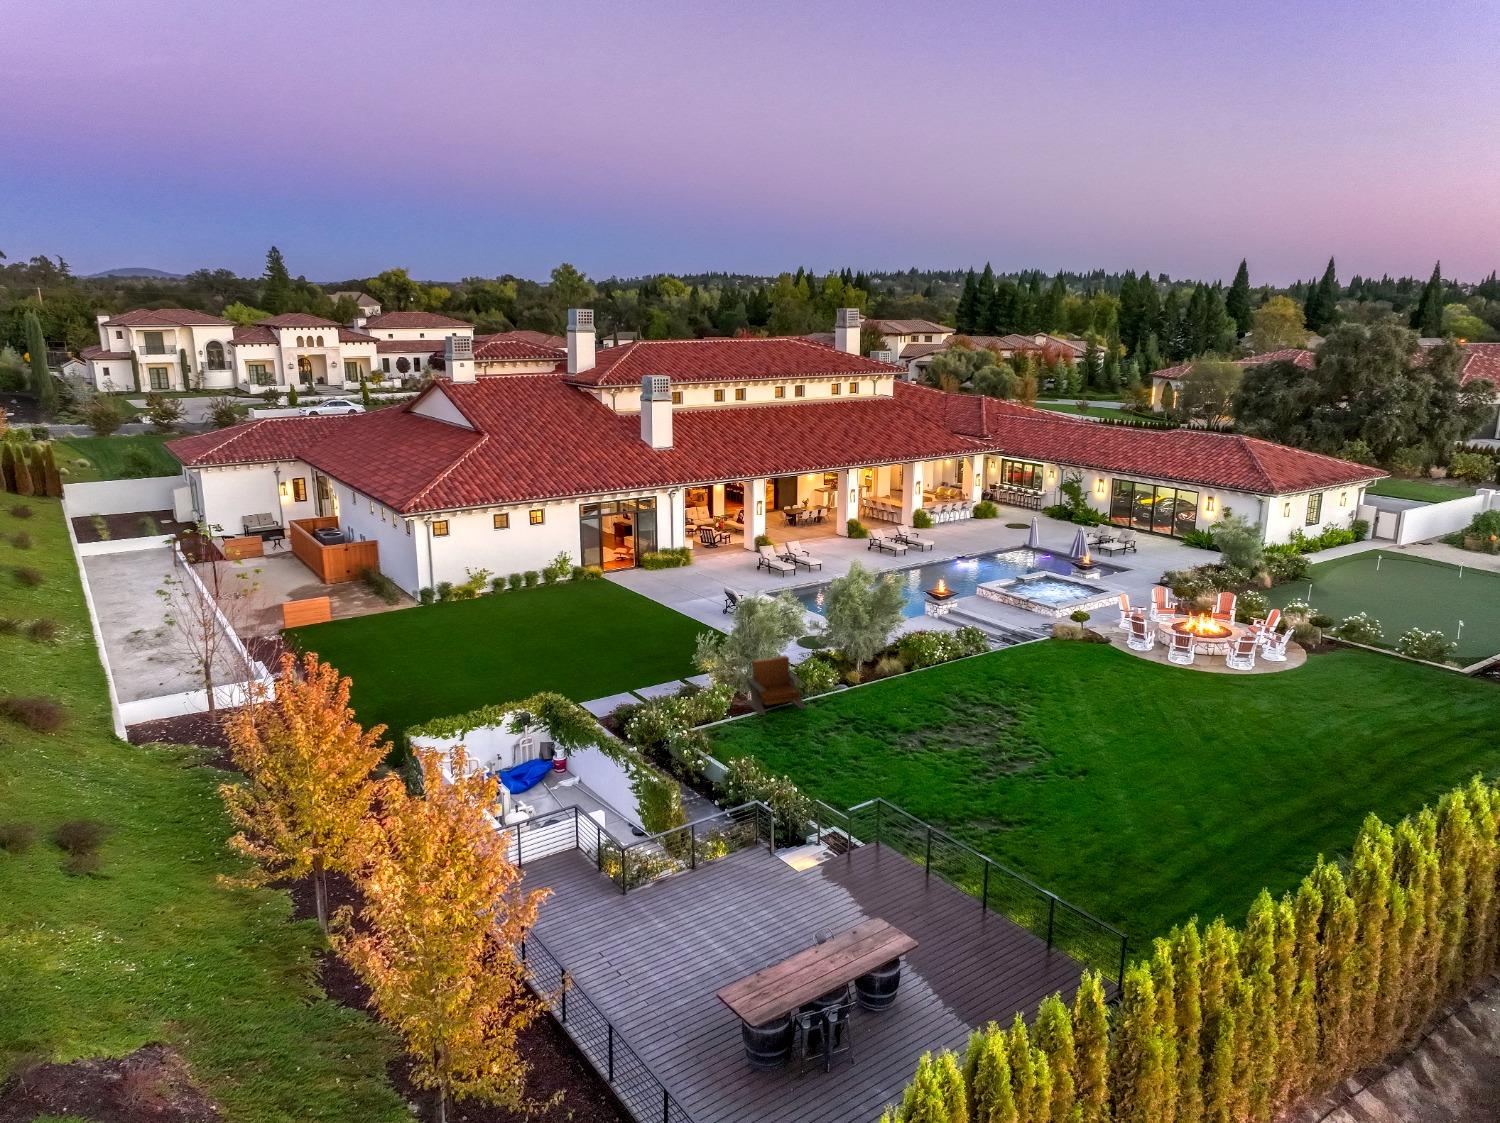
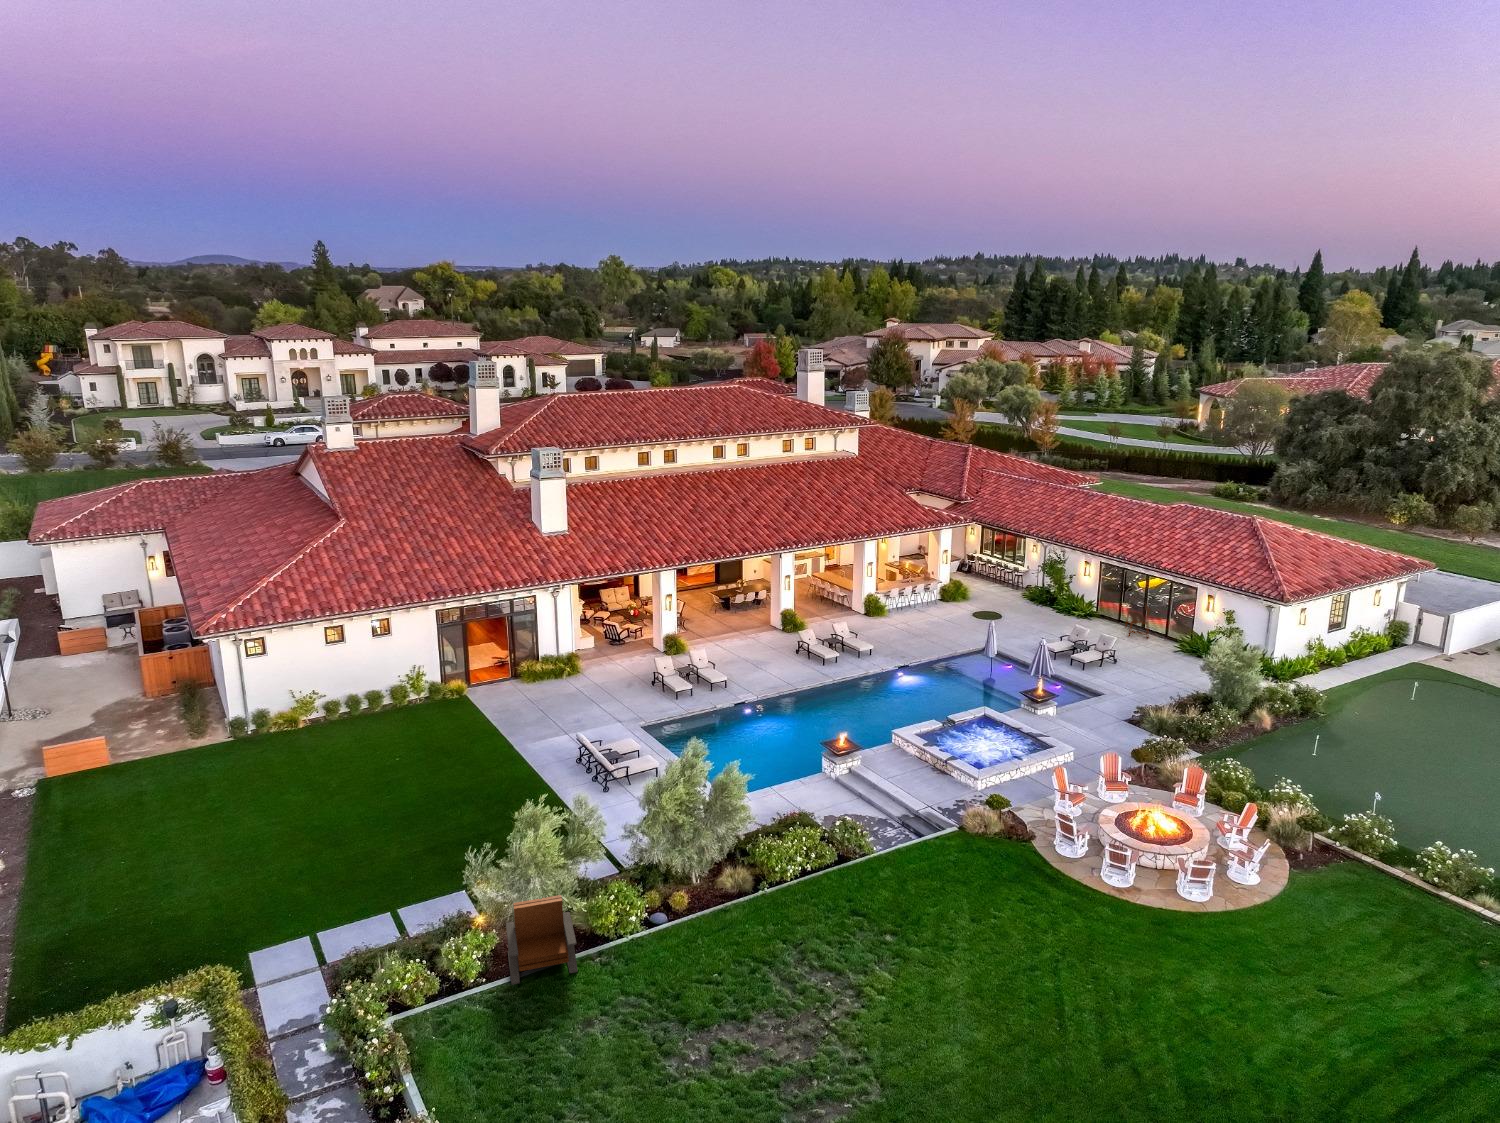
bench: present [172,532,212,567] -> present [1125,604,1150,637]

